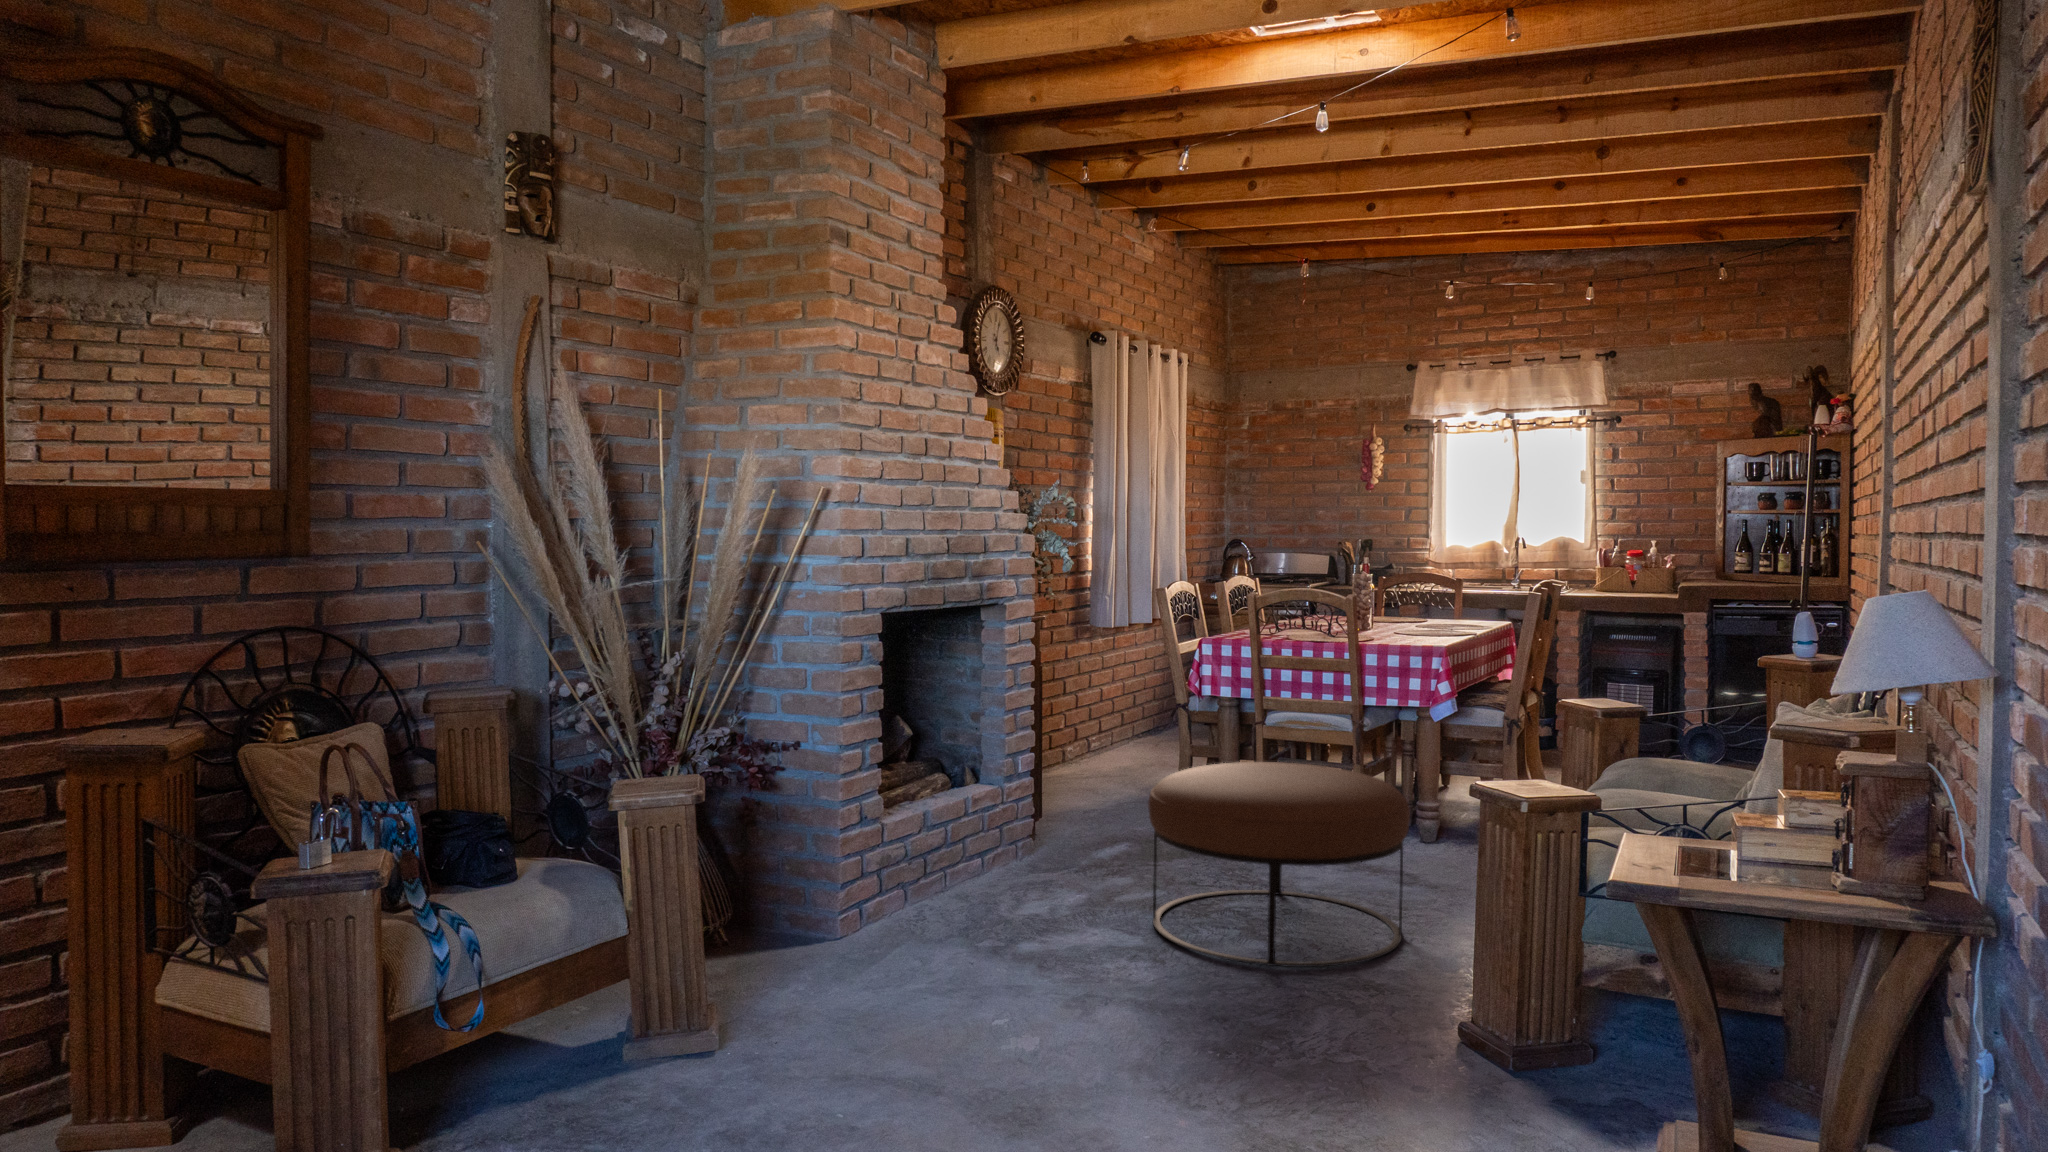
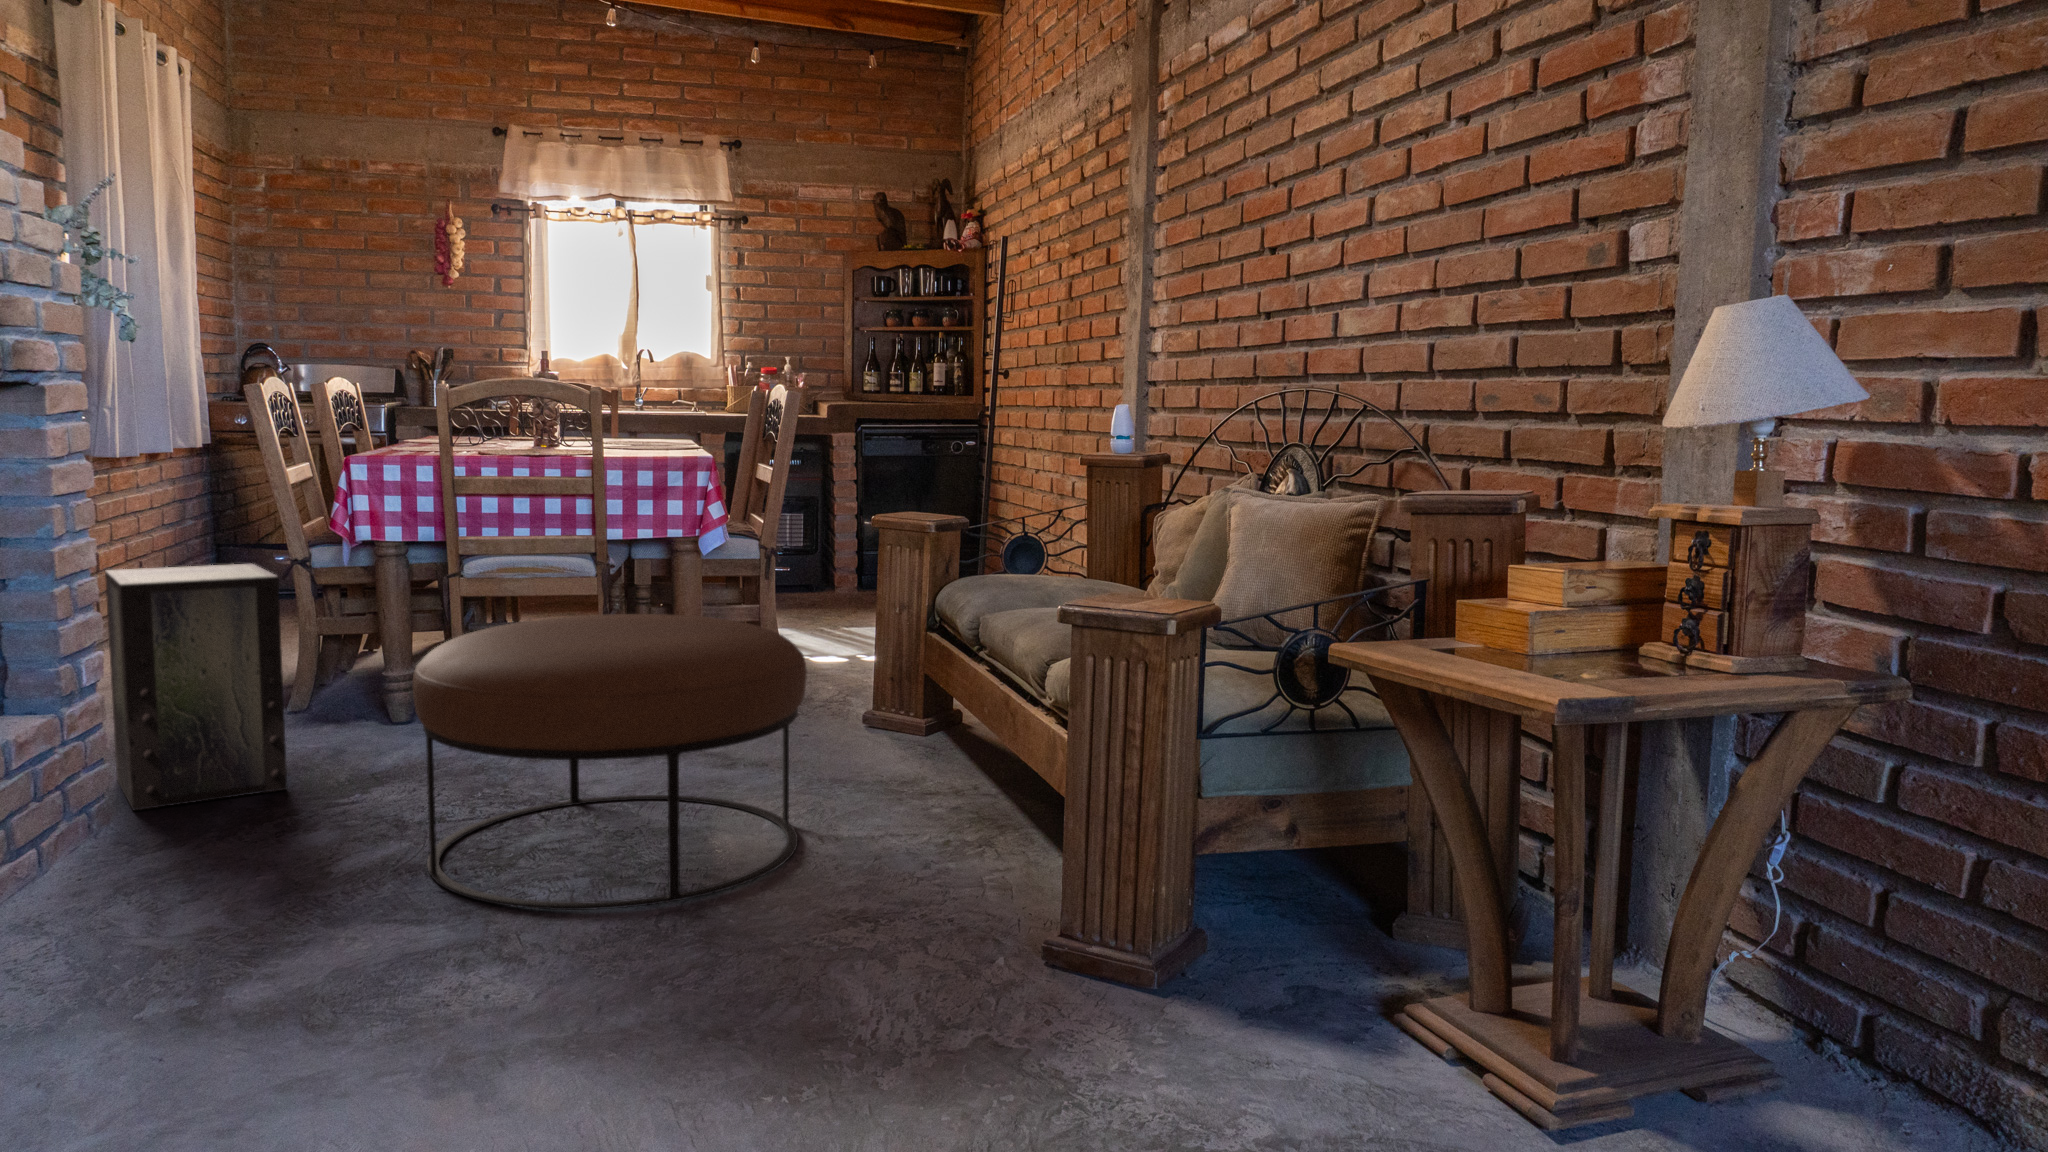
storage box: none [1044,705,1129,852] -> present [105,564,287,810]

